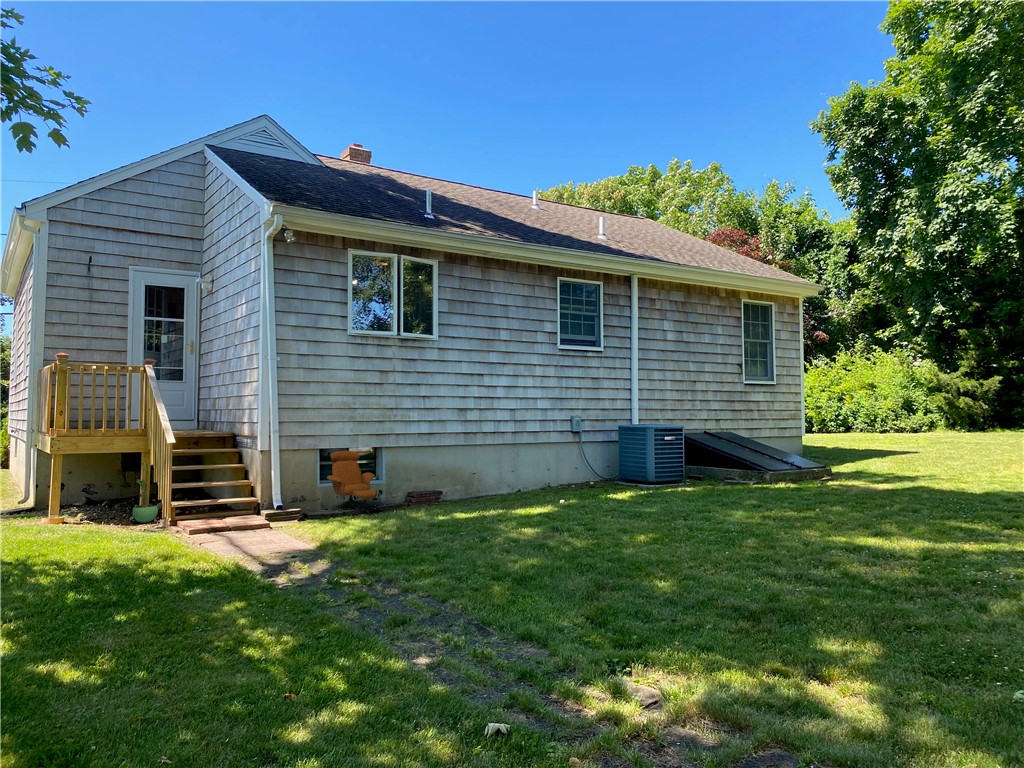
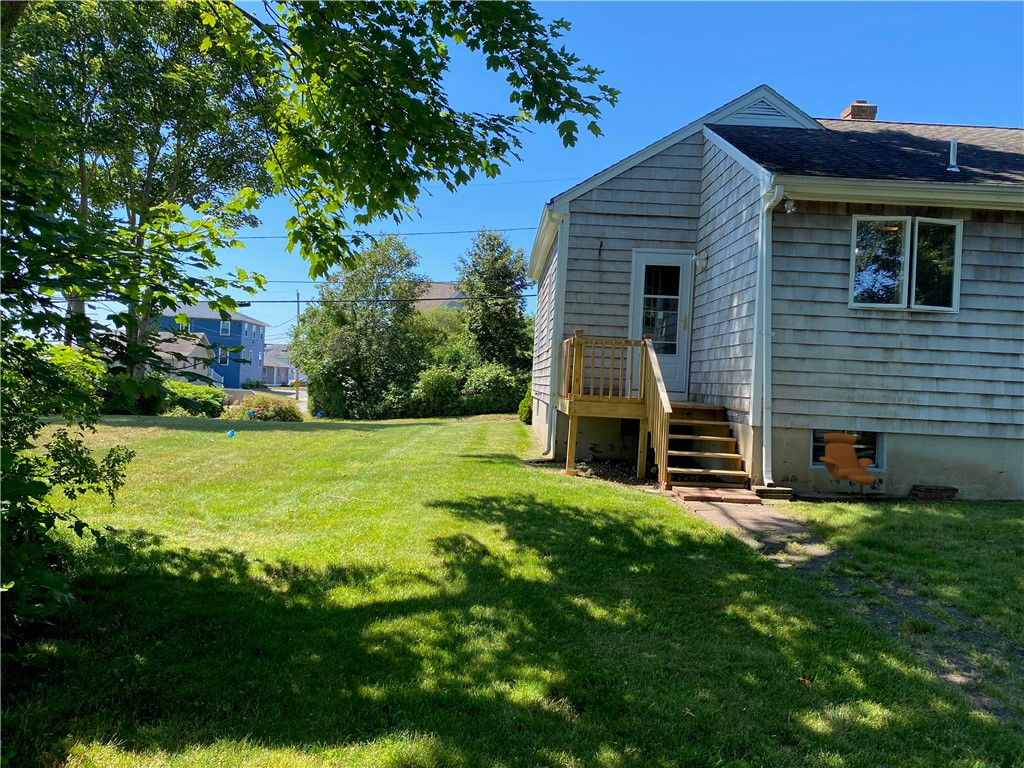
potted plant: present [133,479,158,523] -> none [638,442,658,482]

